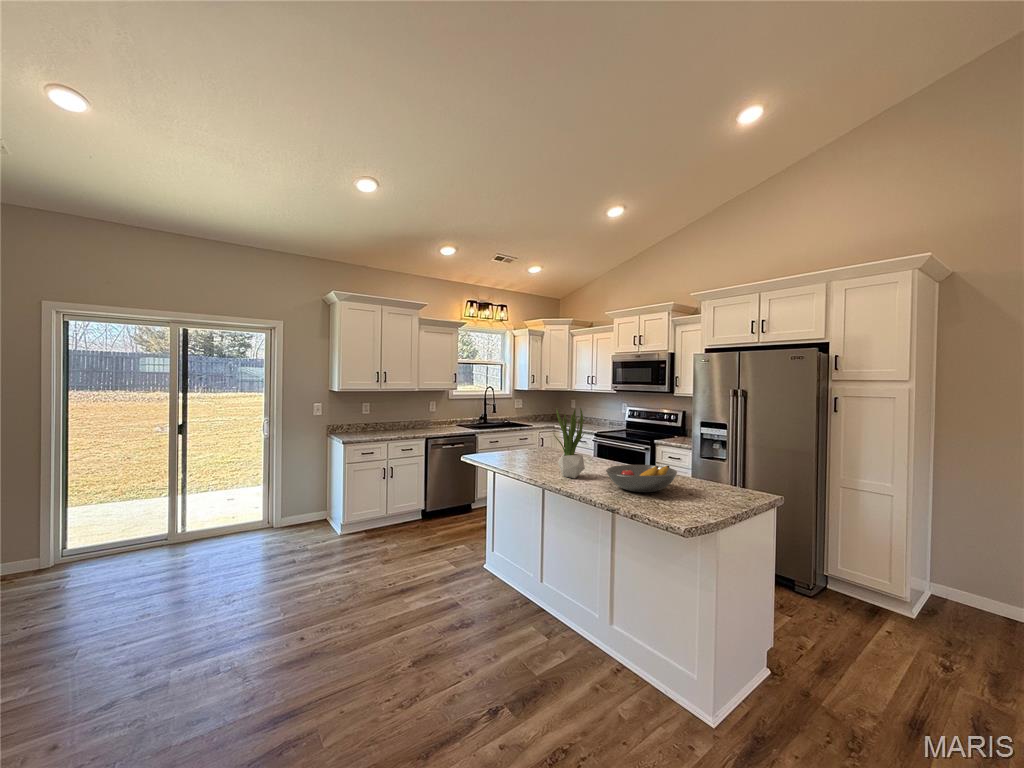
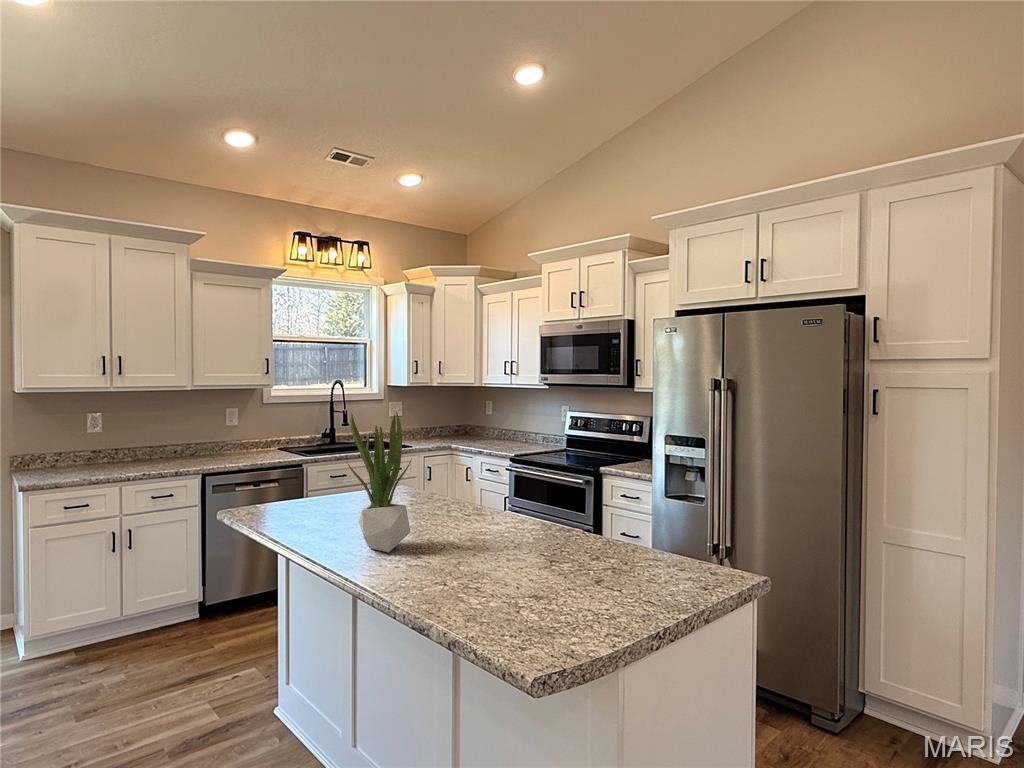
fruit bowl: present [606,465,677,492] -> none [435,522,571,581]

